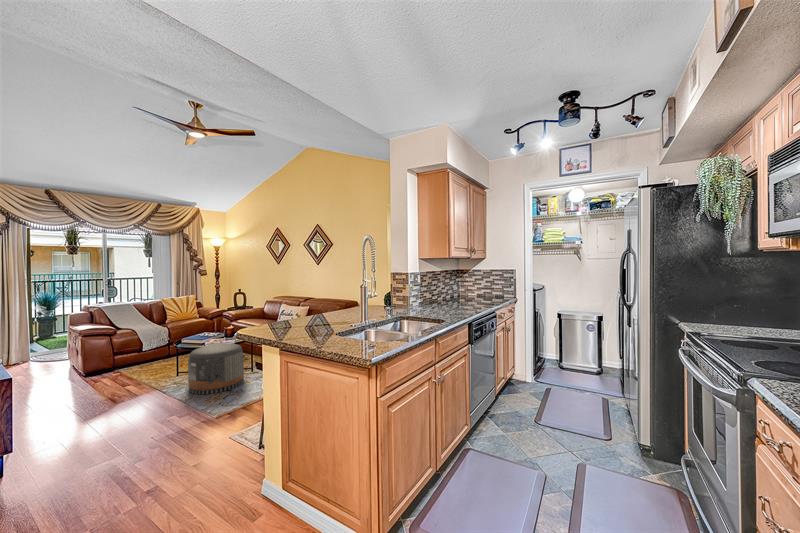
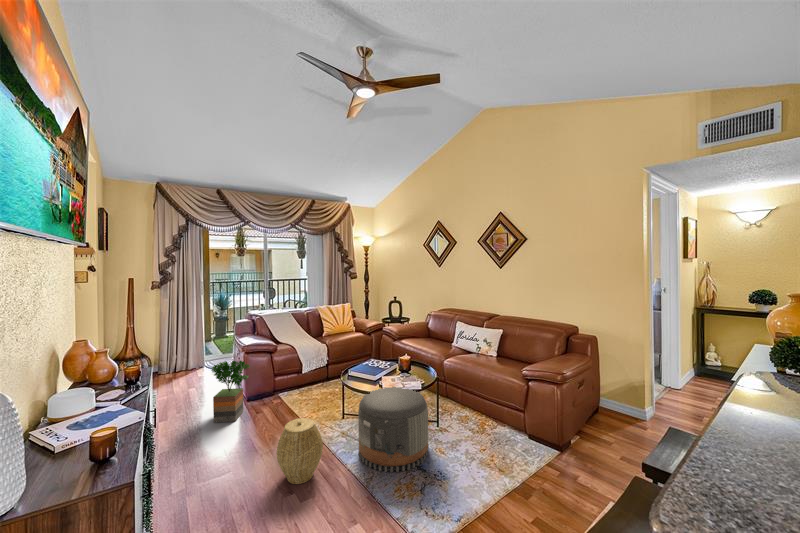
potted tree: none [44,339,89,393] -> present [211,361,250,422]
woven basket: none [116,366,157,409] -> present [277,418,323,484]

